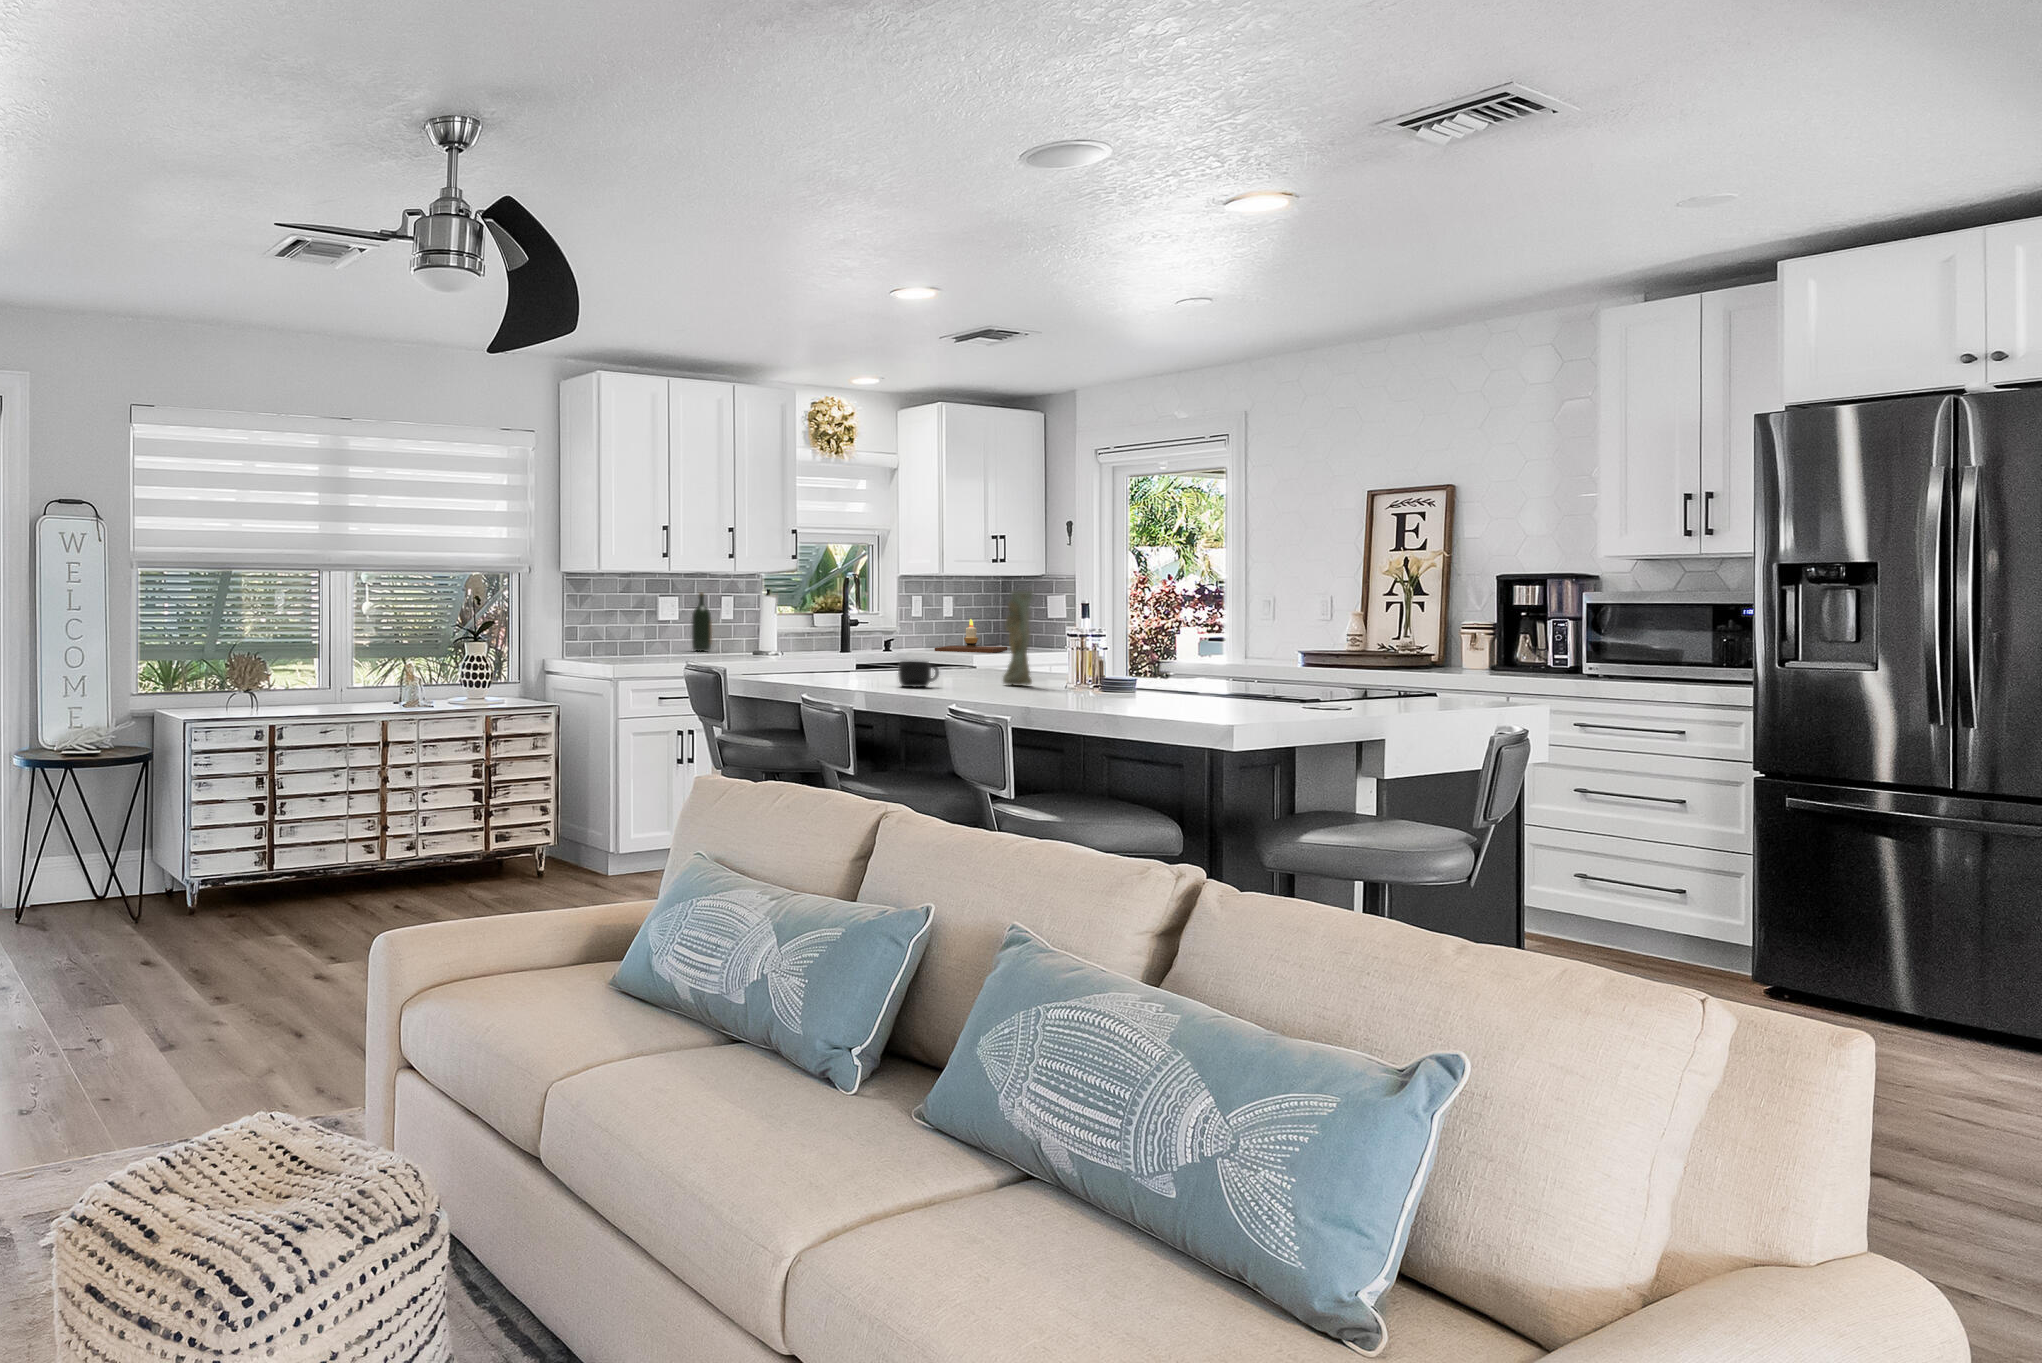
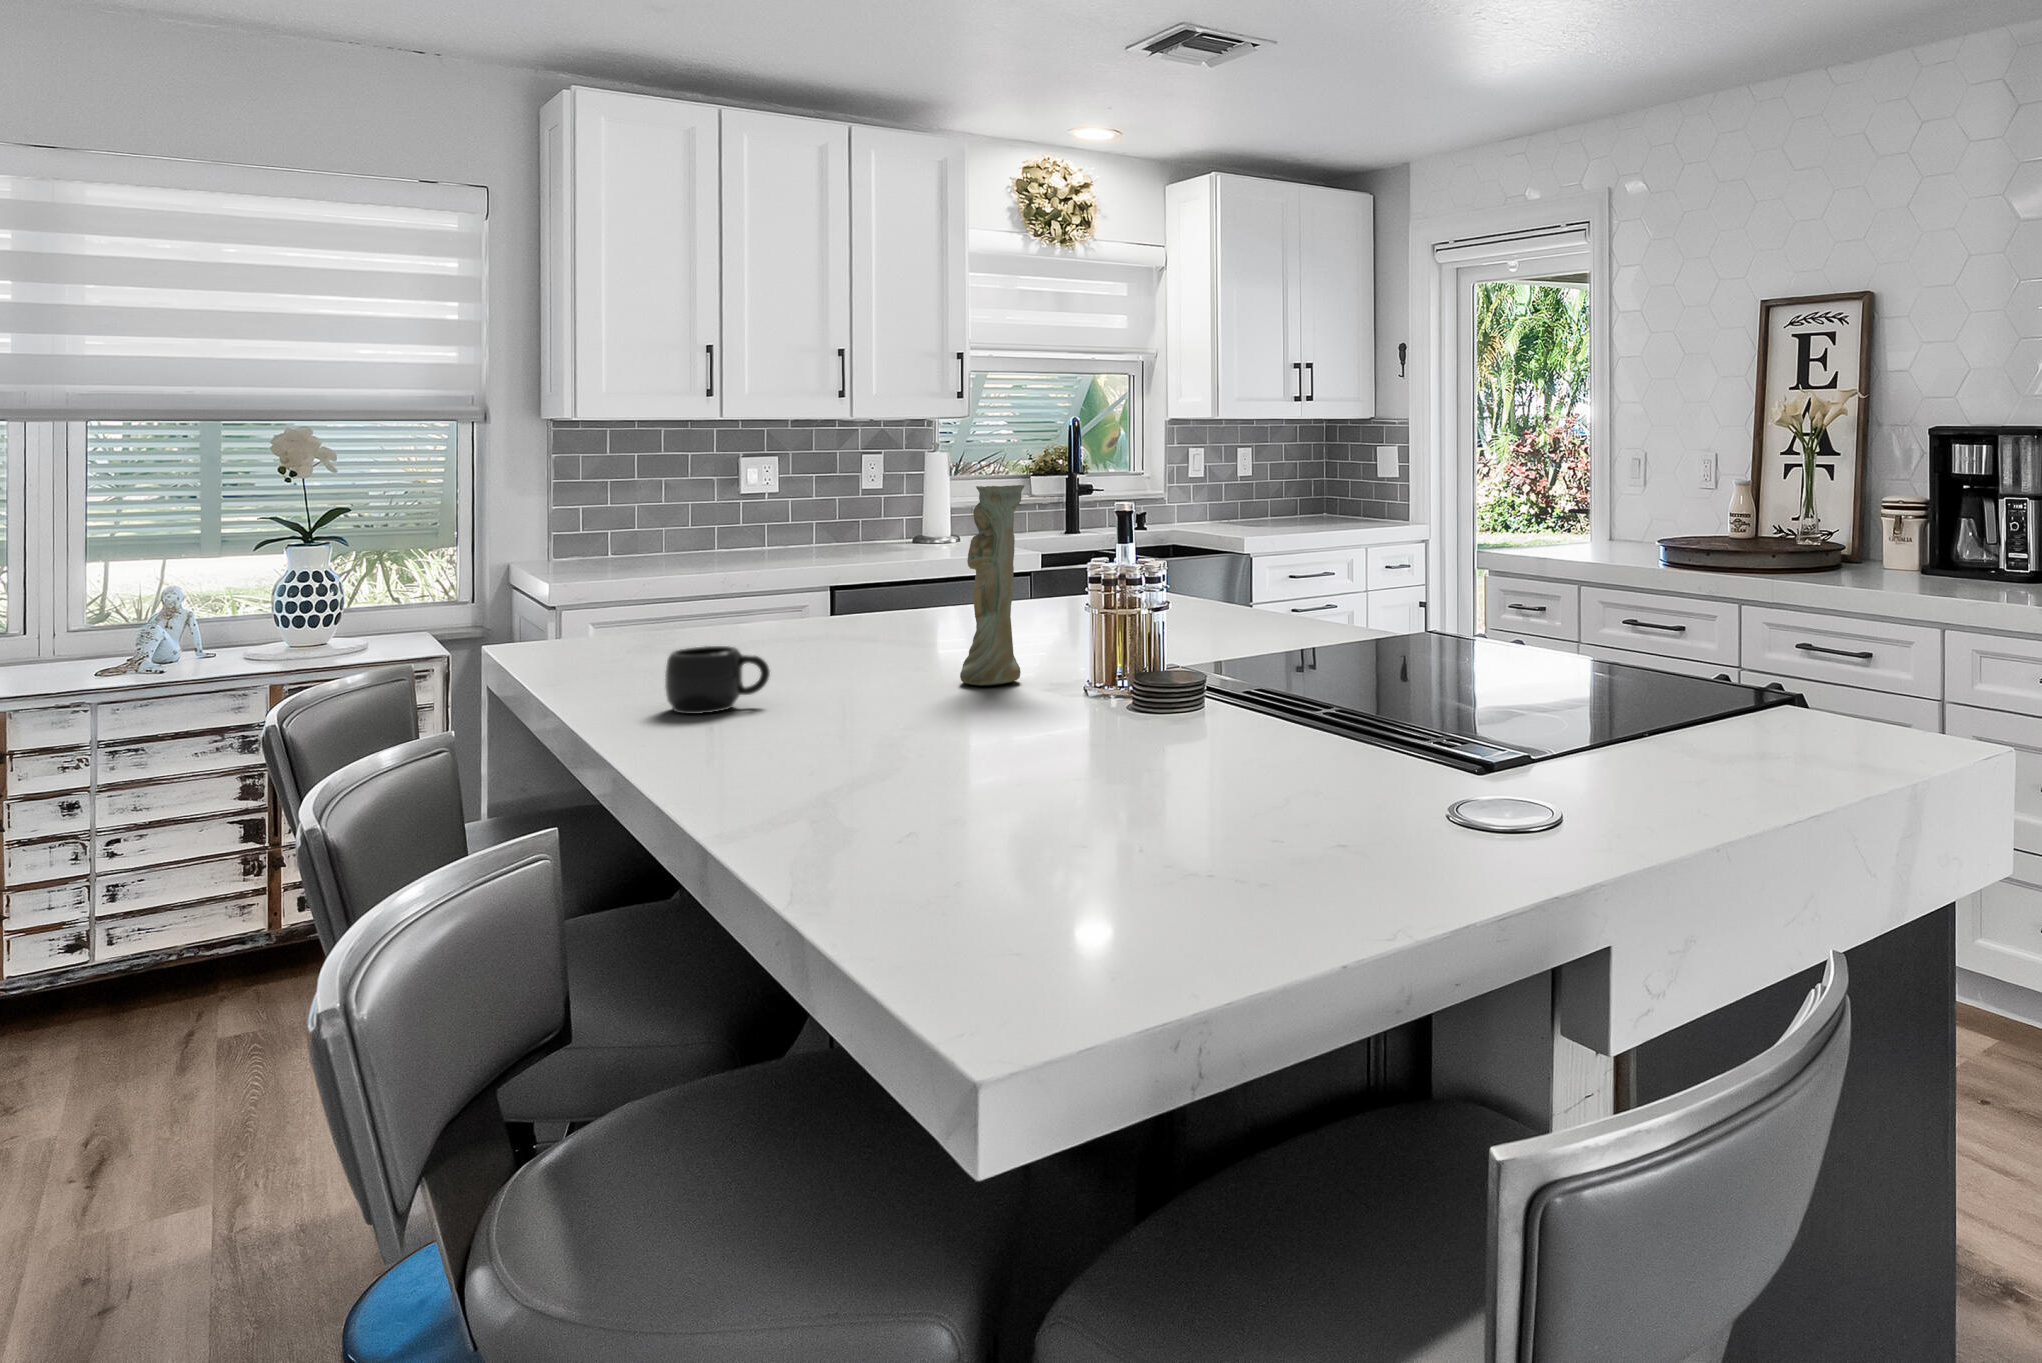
wine bottle: present [692,592,712,651] -> none [806,448,839,541]
candle: present [935,619,1007,653] -> none [1221,479,1327,529]

